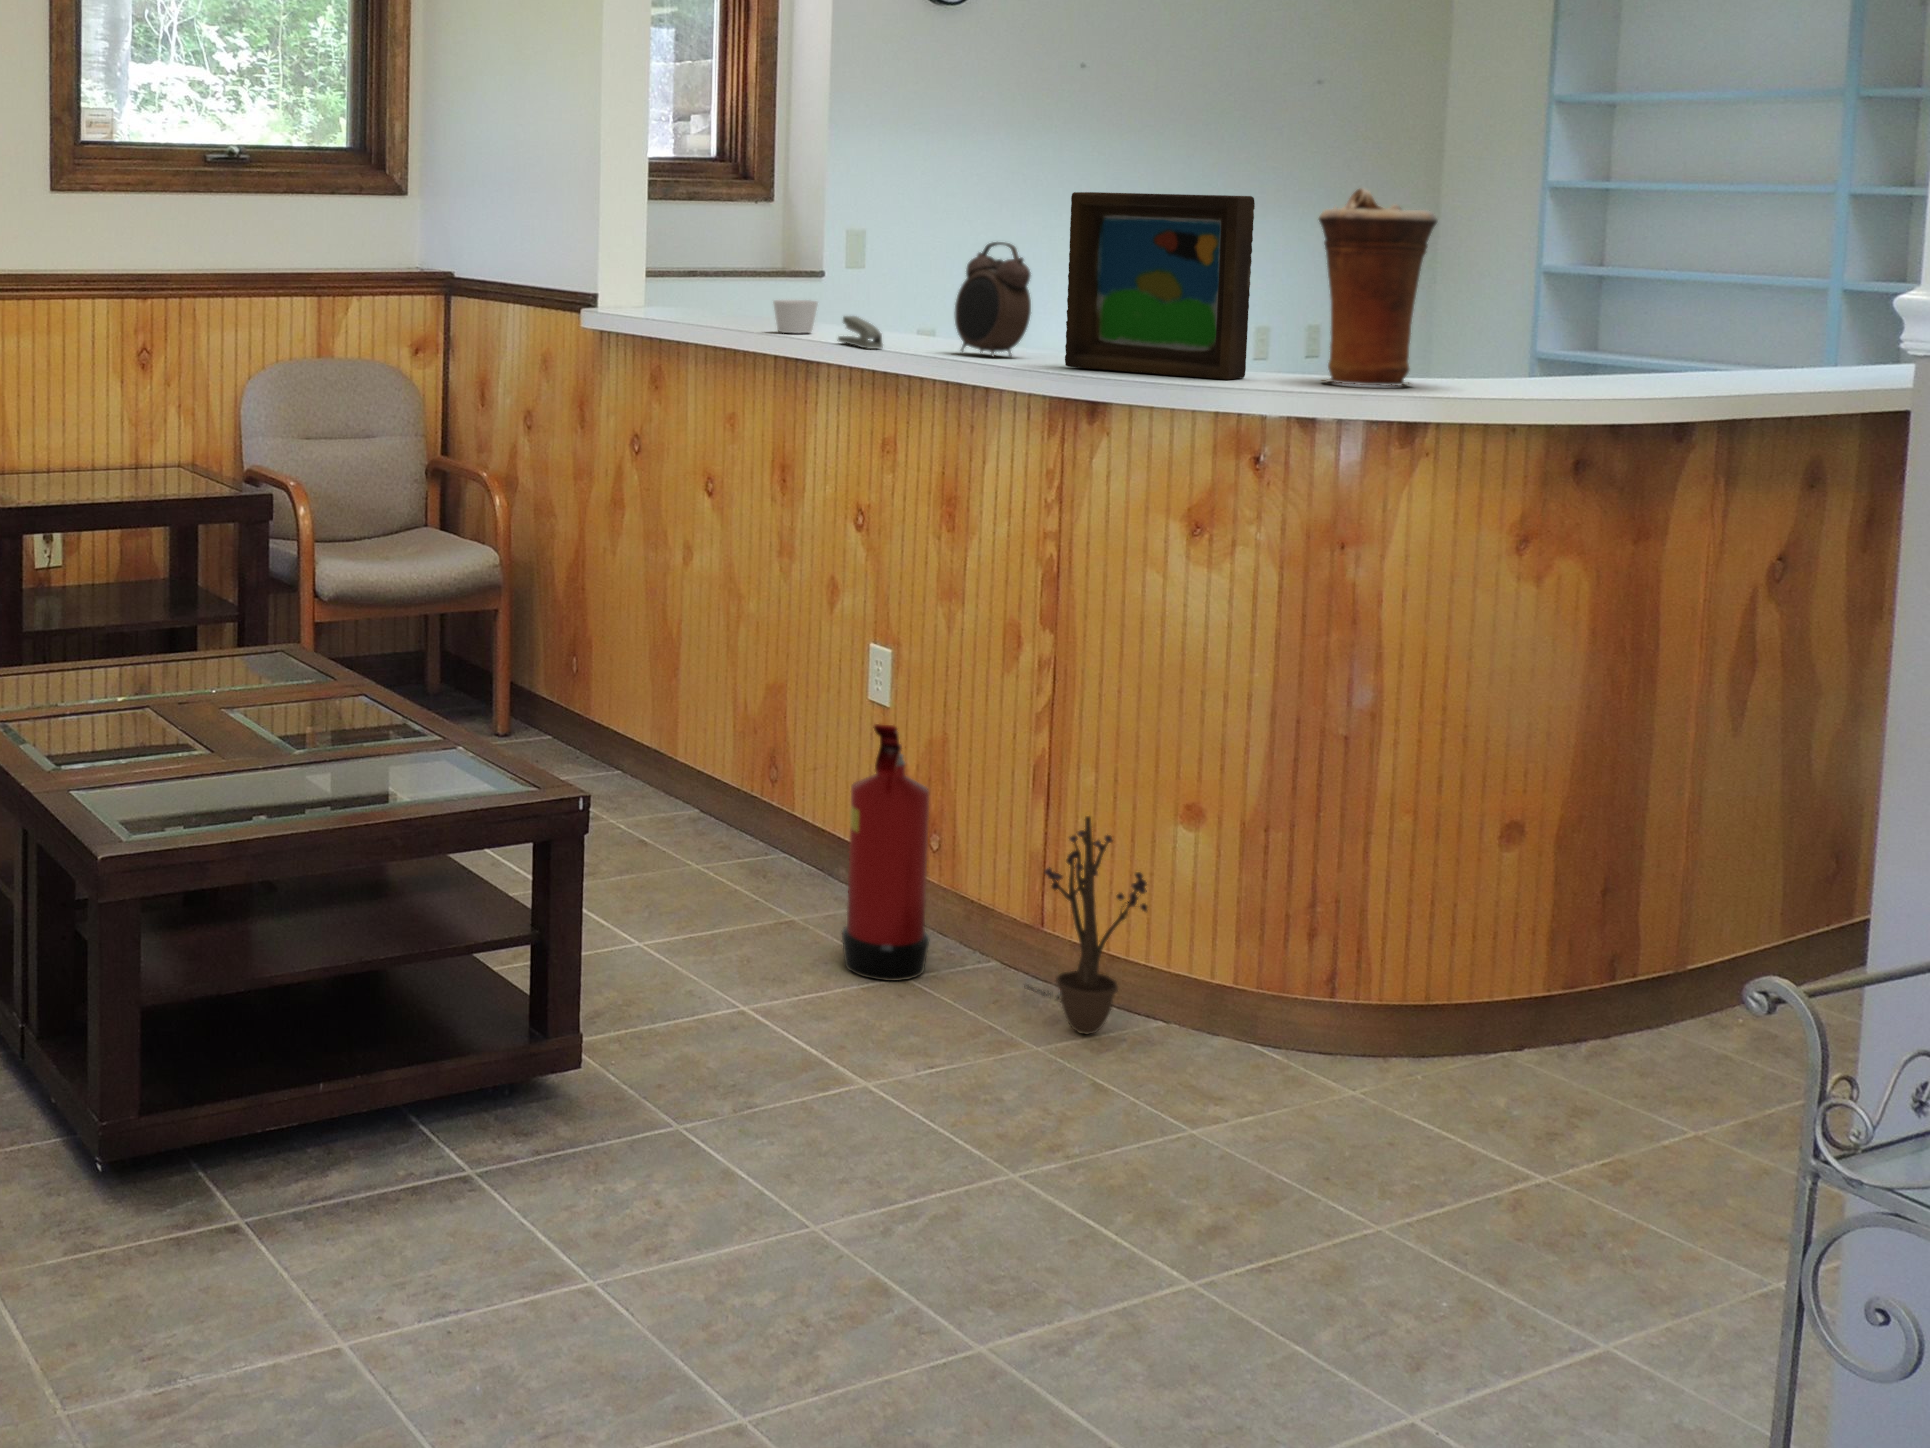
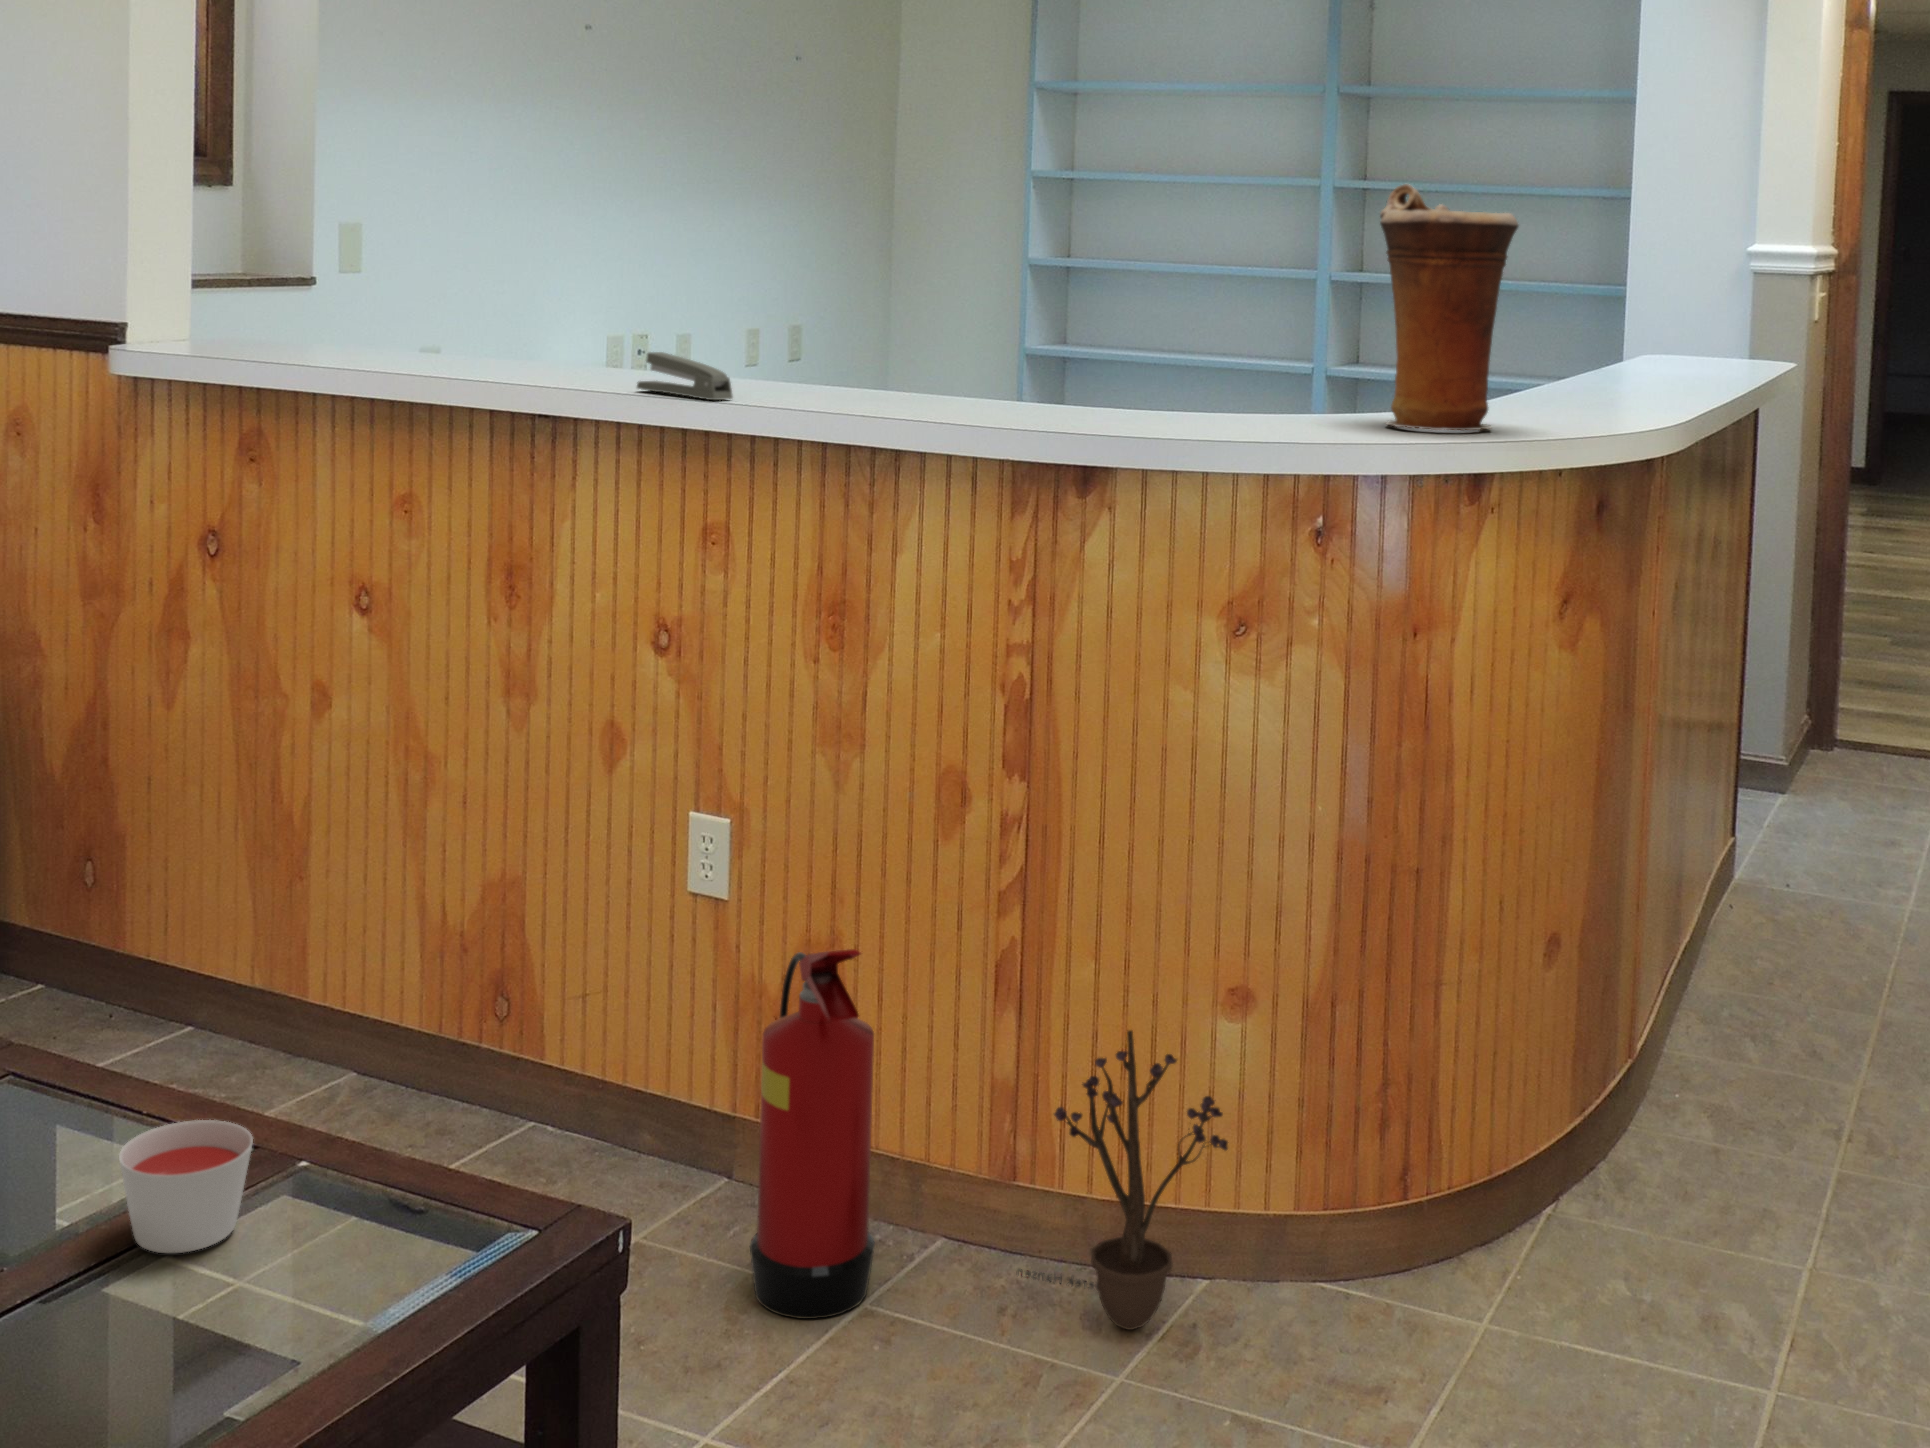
picture frame: present [1065,192,1255,380] -> none [1060,184,1306,431]
alarm clock: present [955,242,1031,357] -> none [841,249,956,407]
candle: present [774,300,818,333] -> present [119,1120,253,1253]

